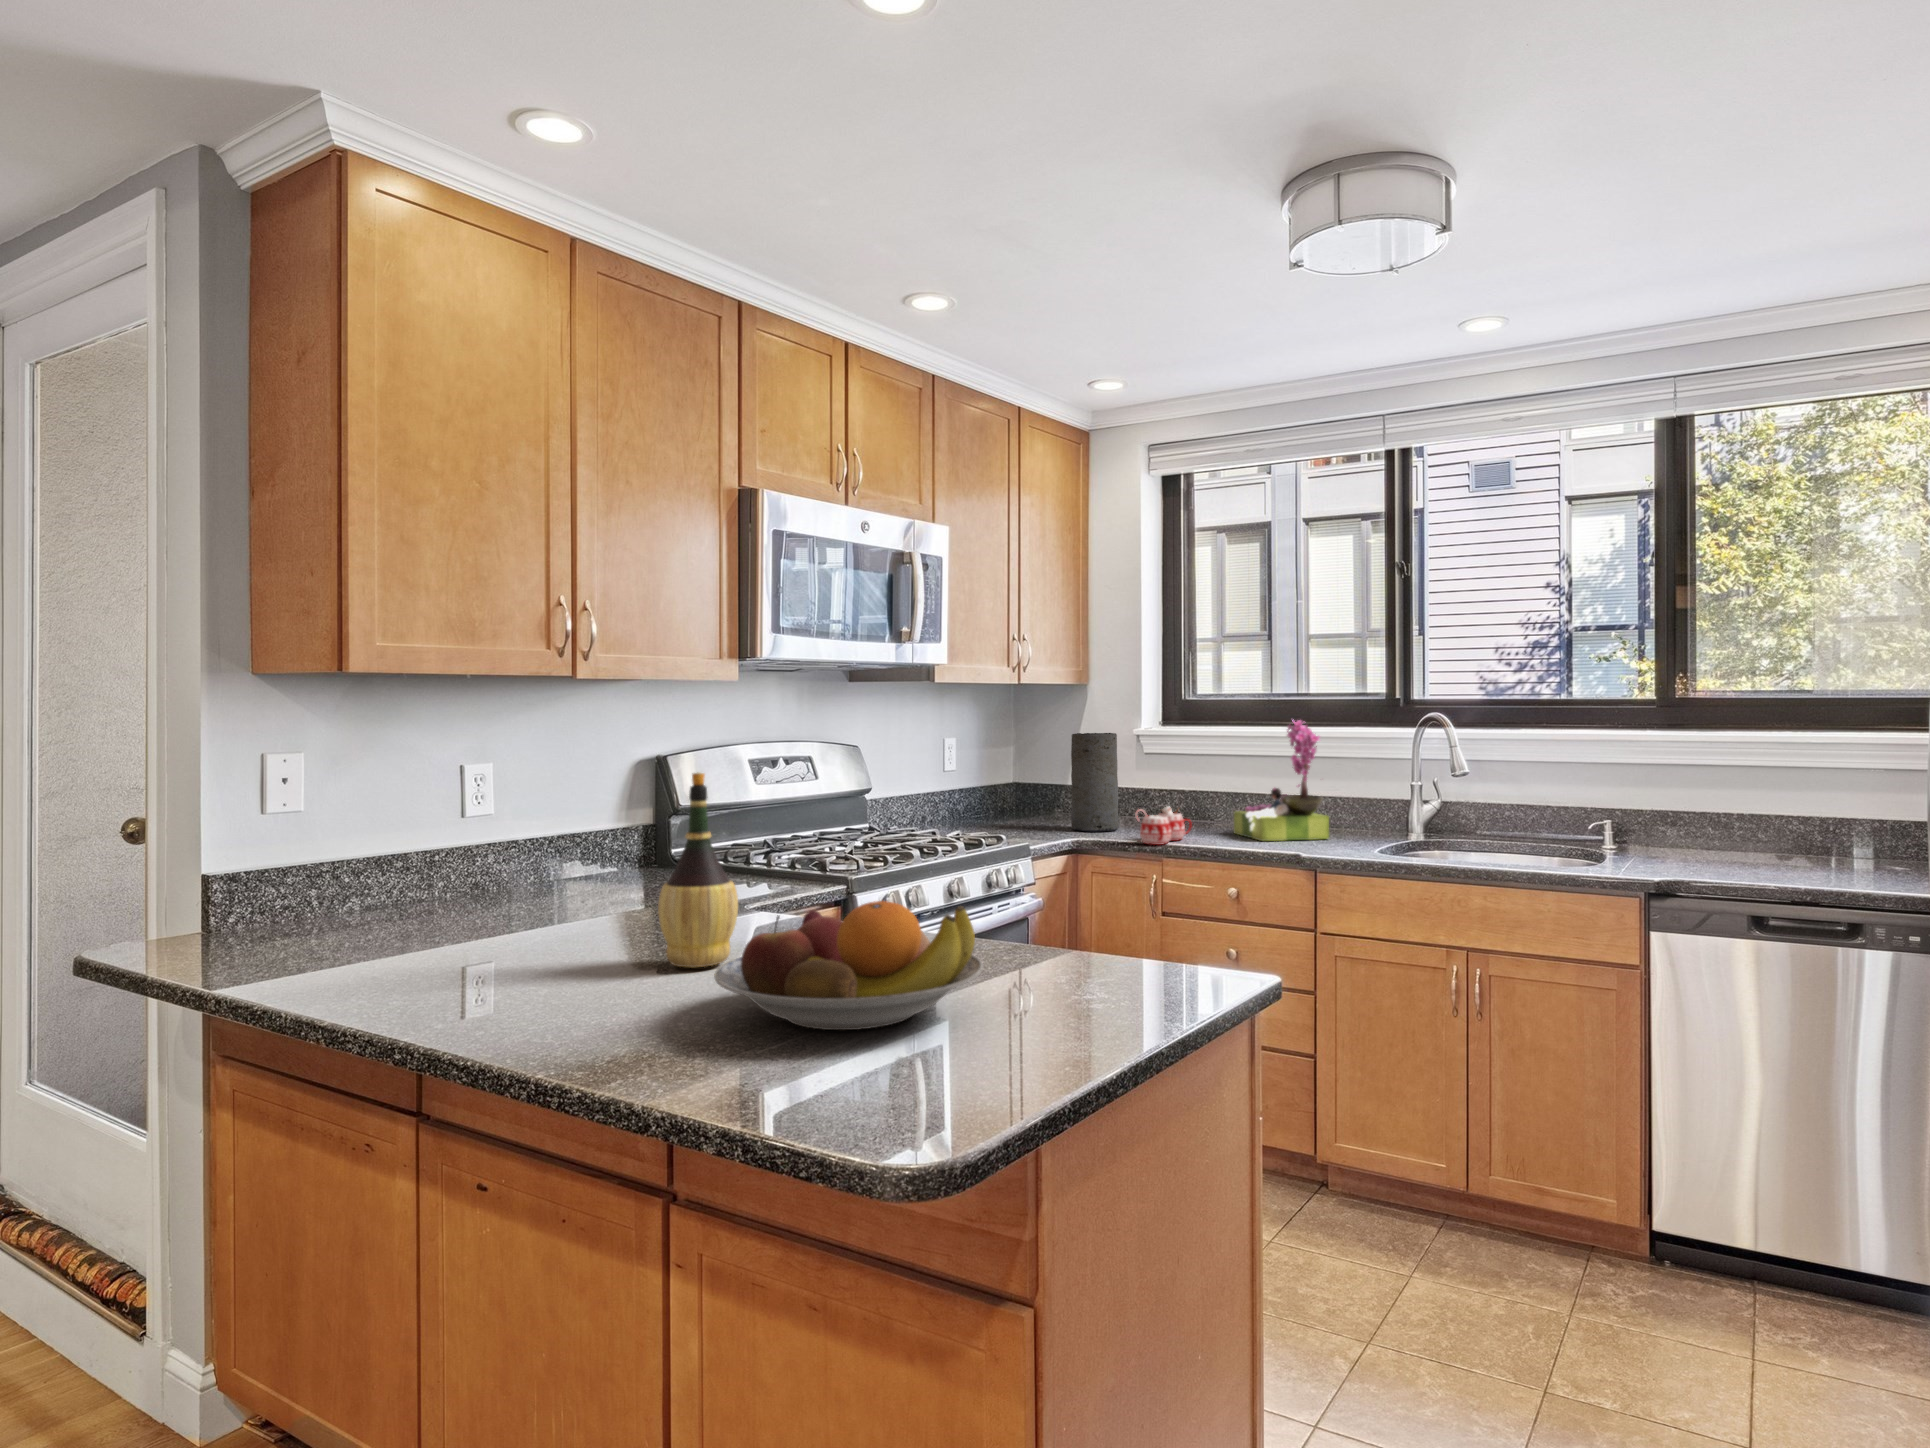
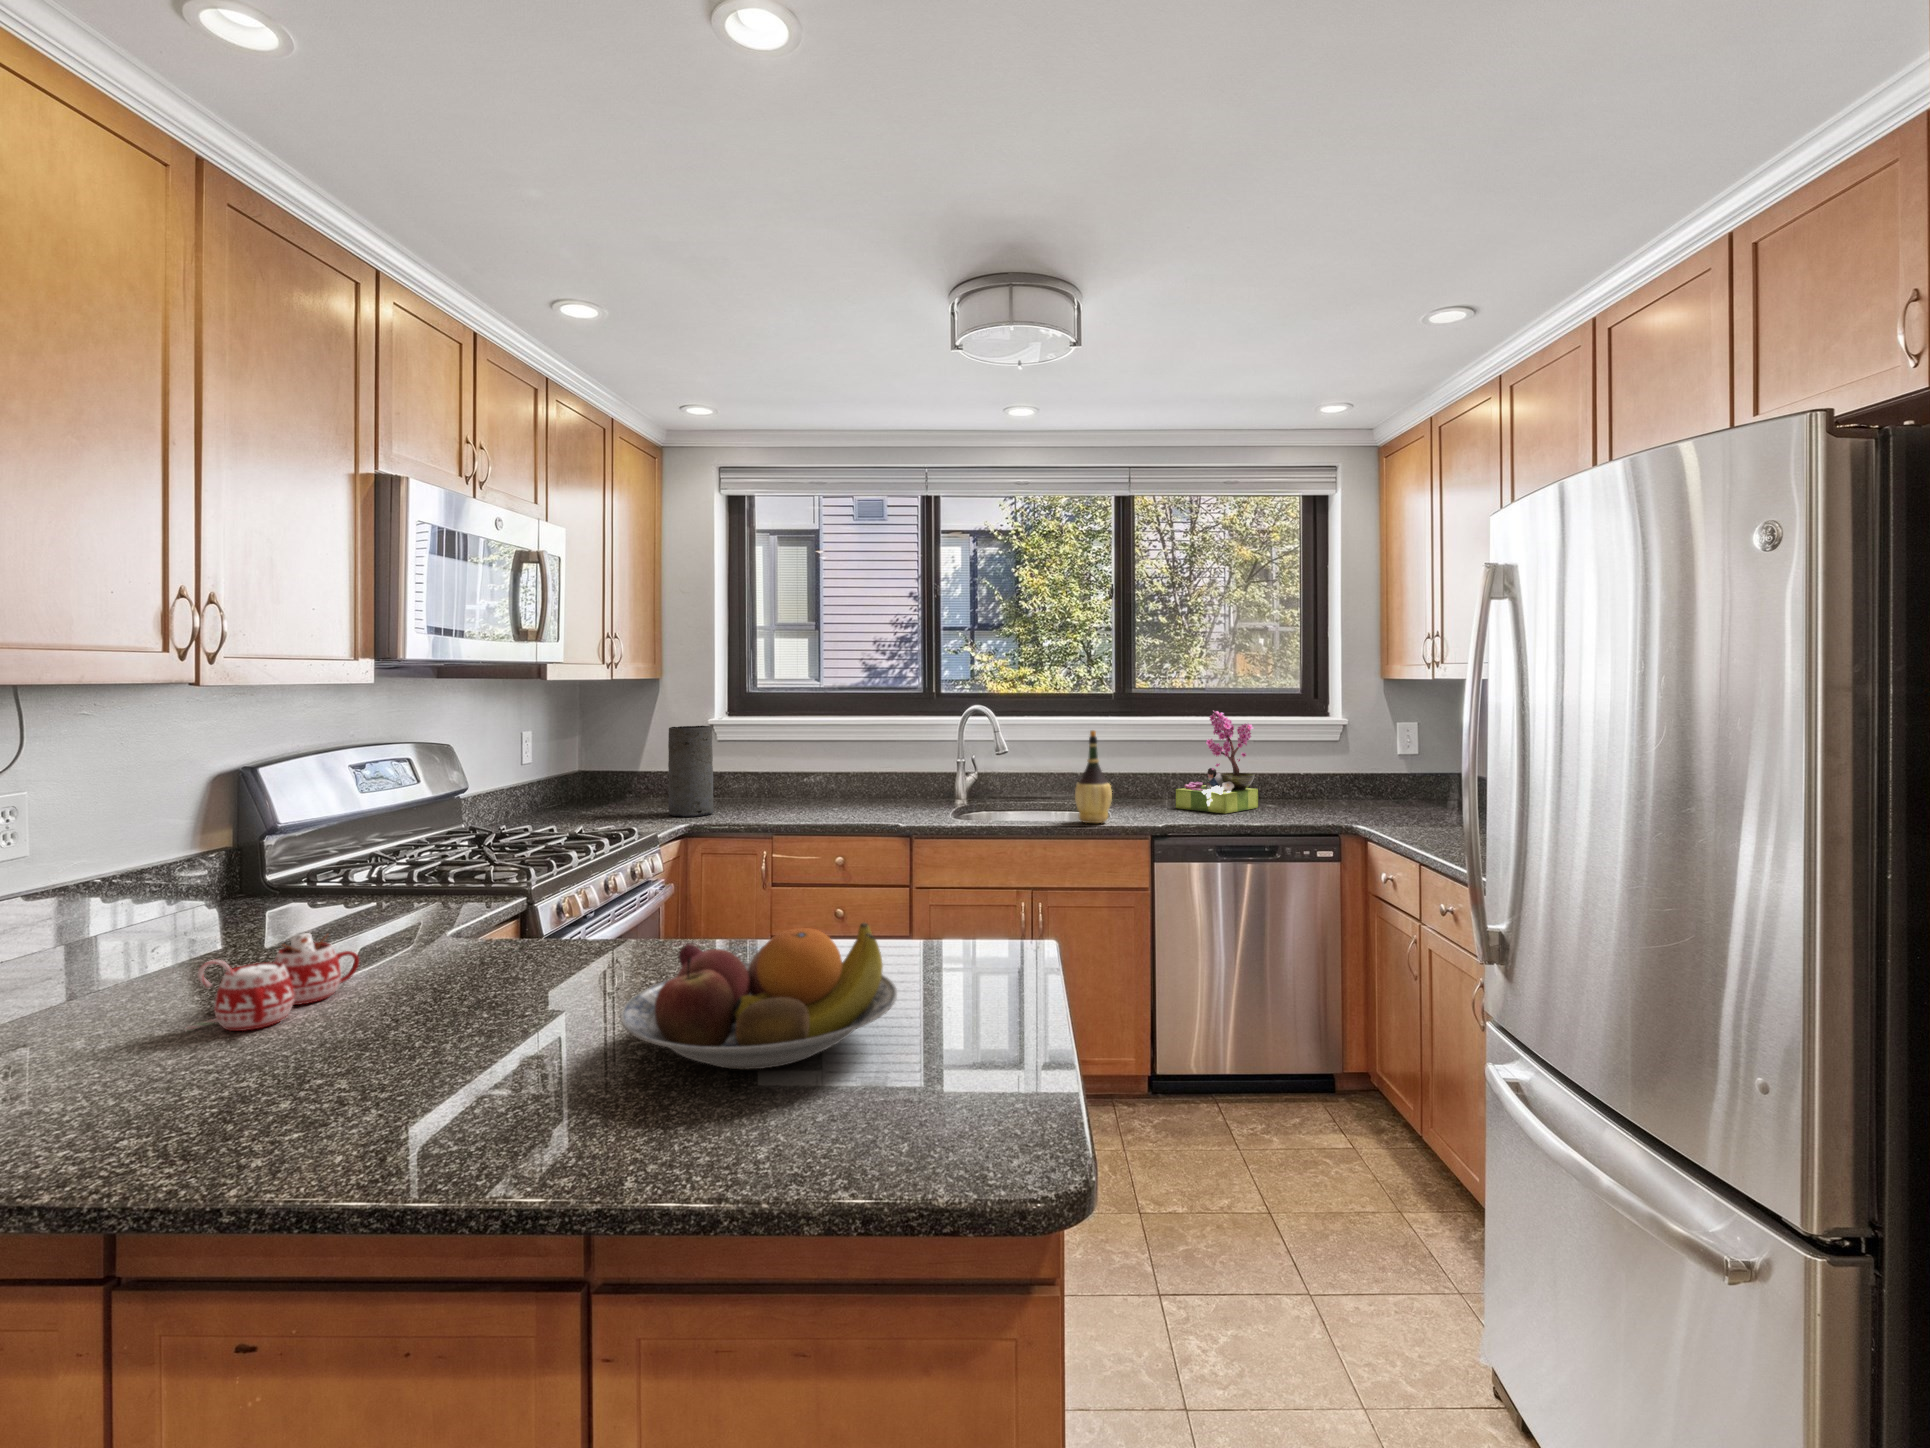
flower arrangement: present [1233,720,1329,841] -> present [1176,711,1258,814]
wine bottle: present [658,772,738,967] -> present [1075,730,1112,823]
mug: present [1129,807,1192,845] -> present [184,933,359,1031]

